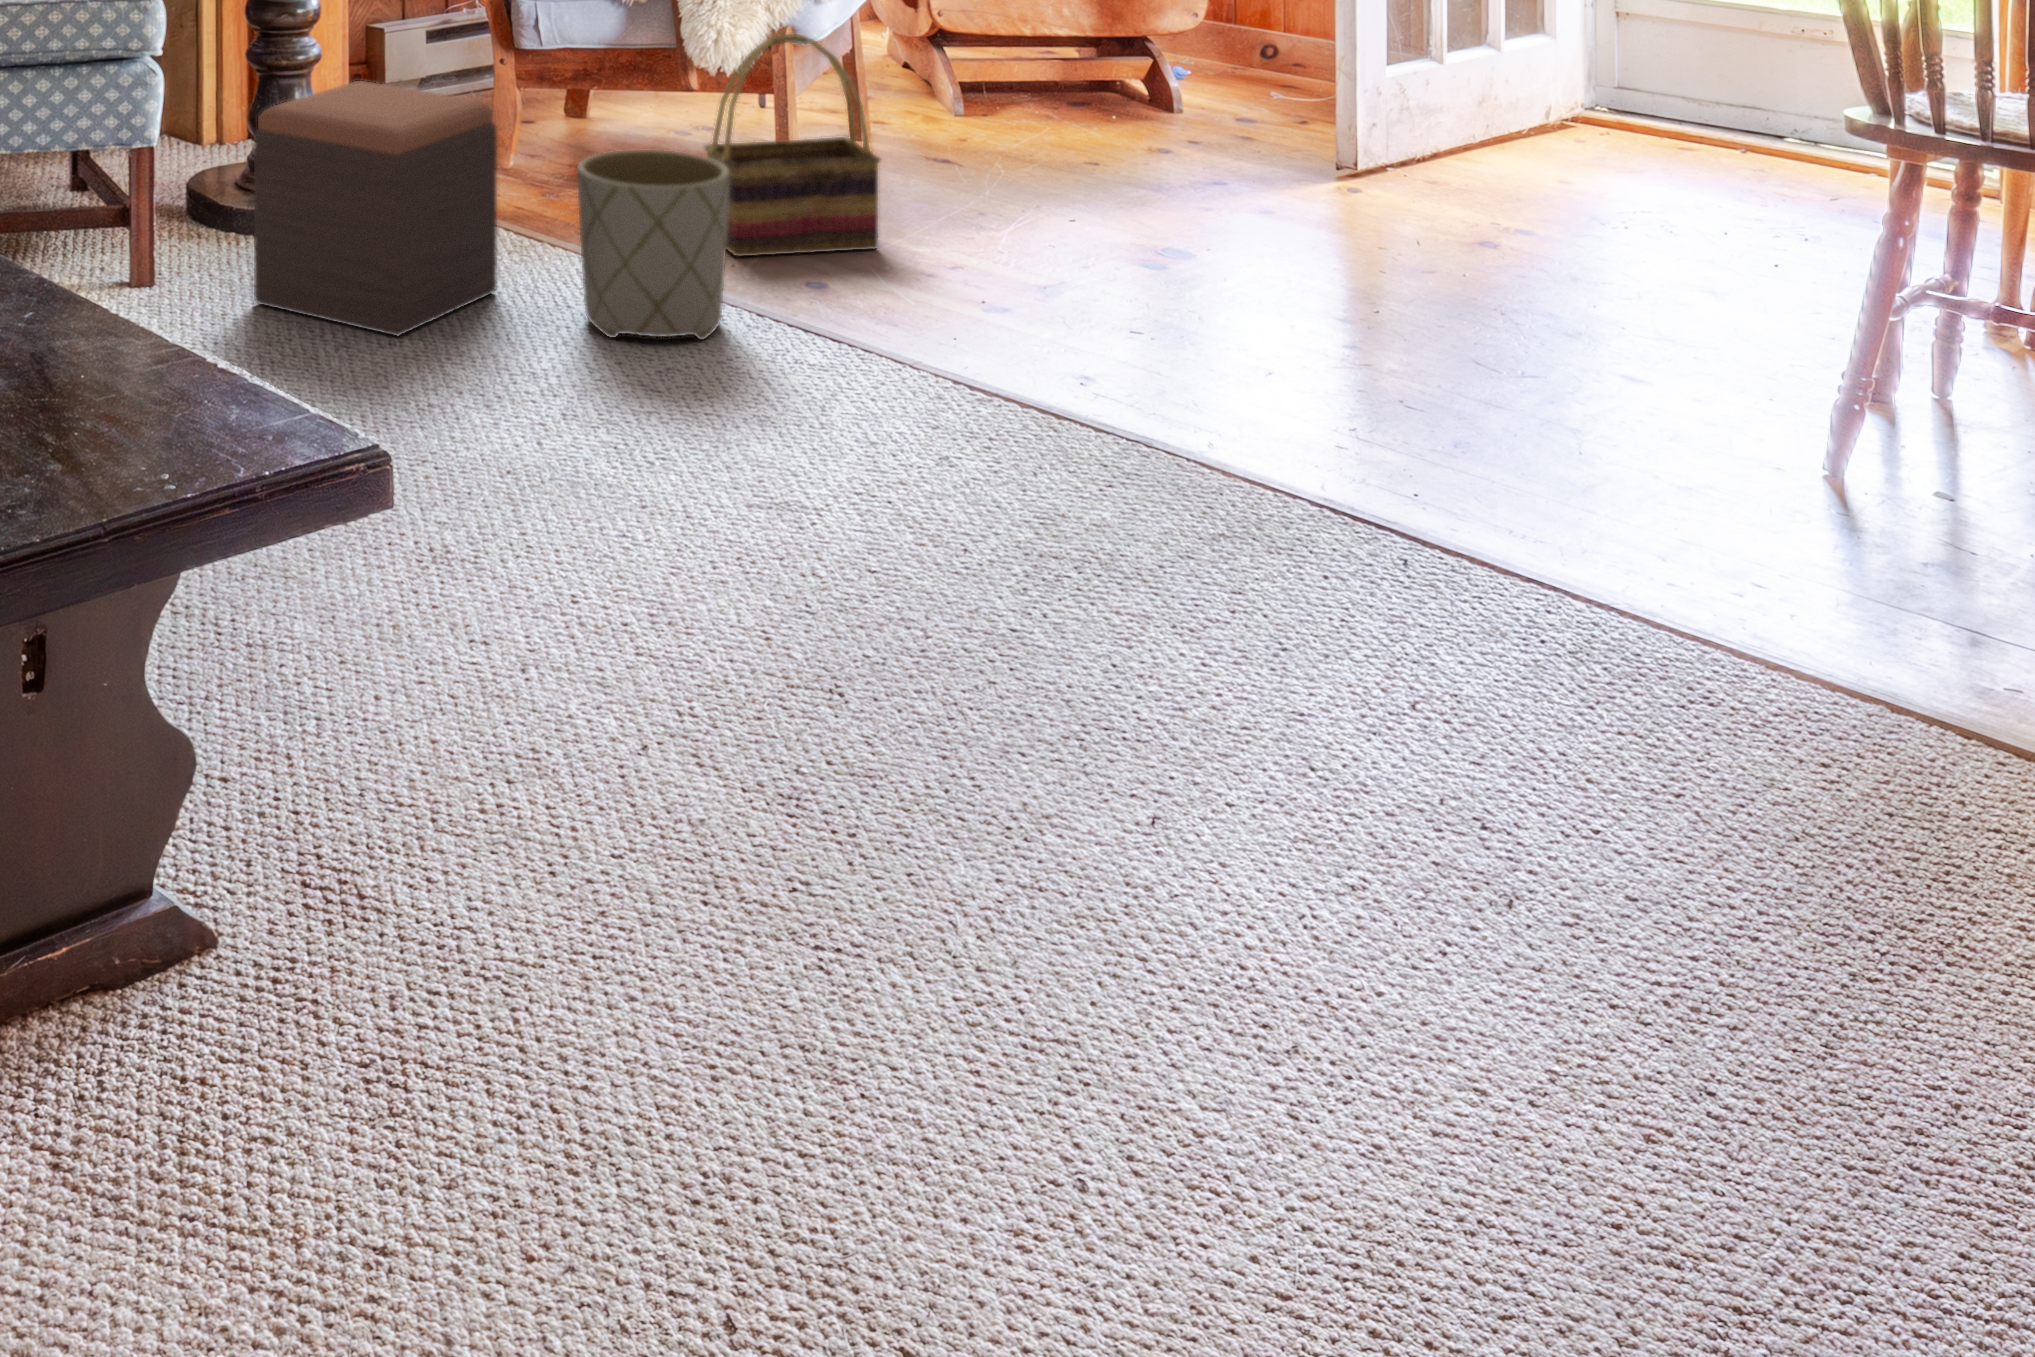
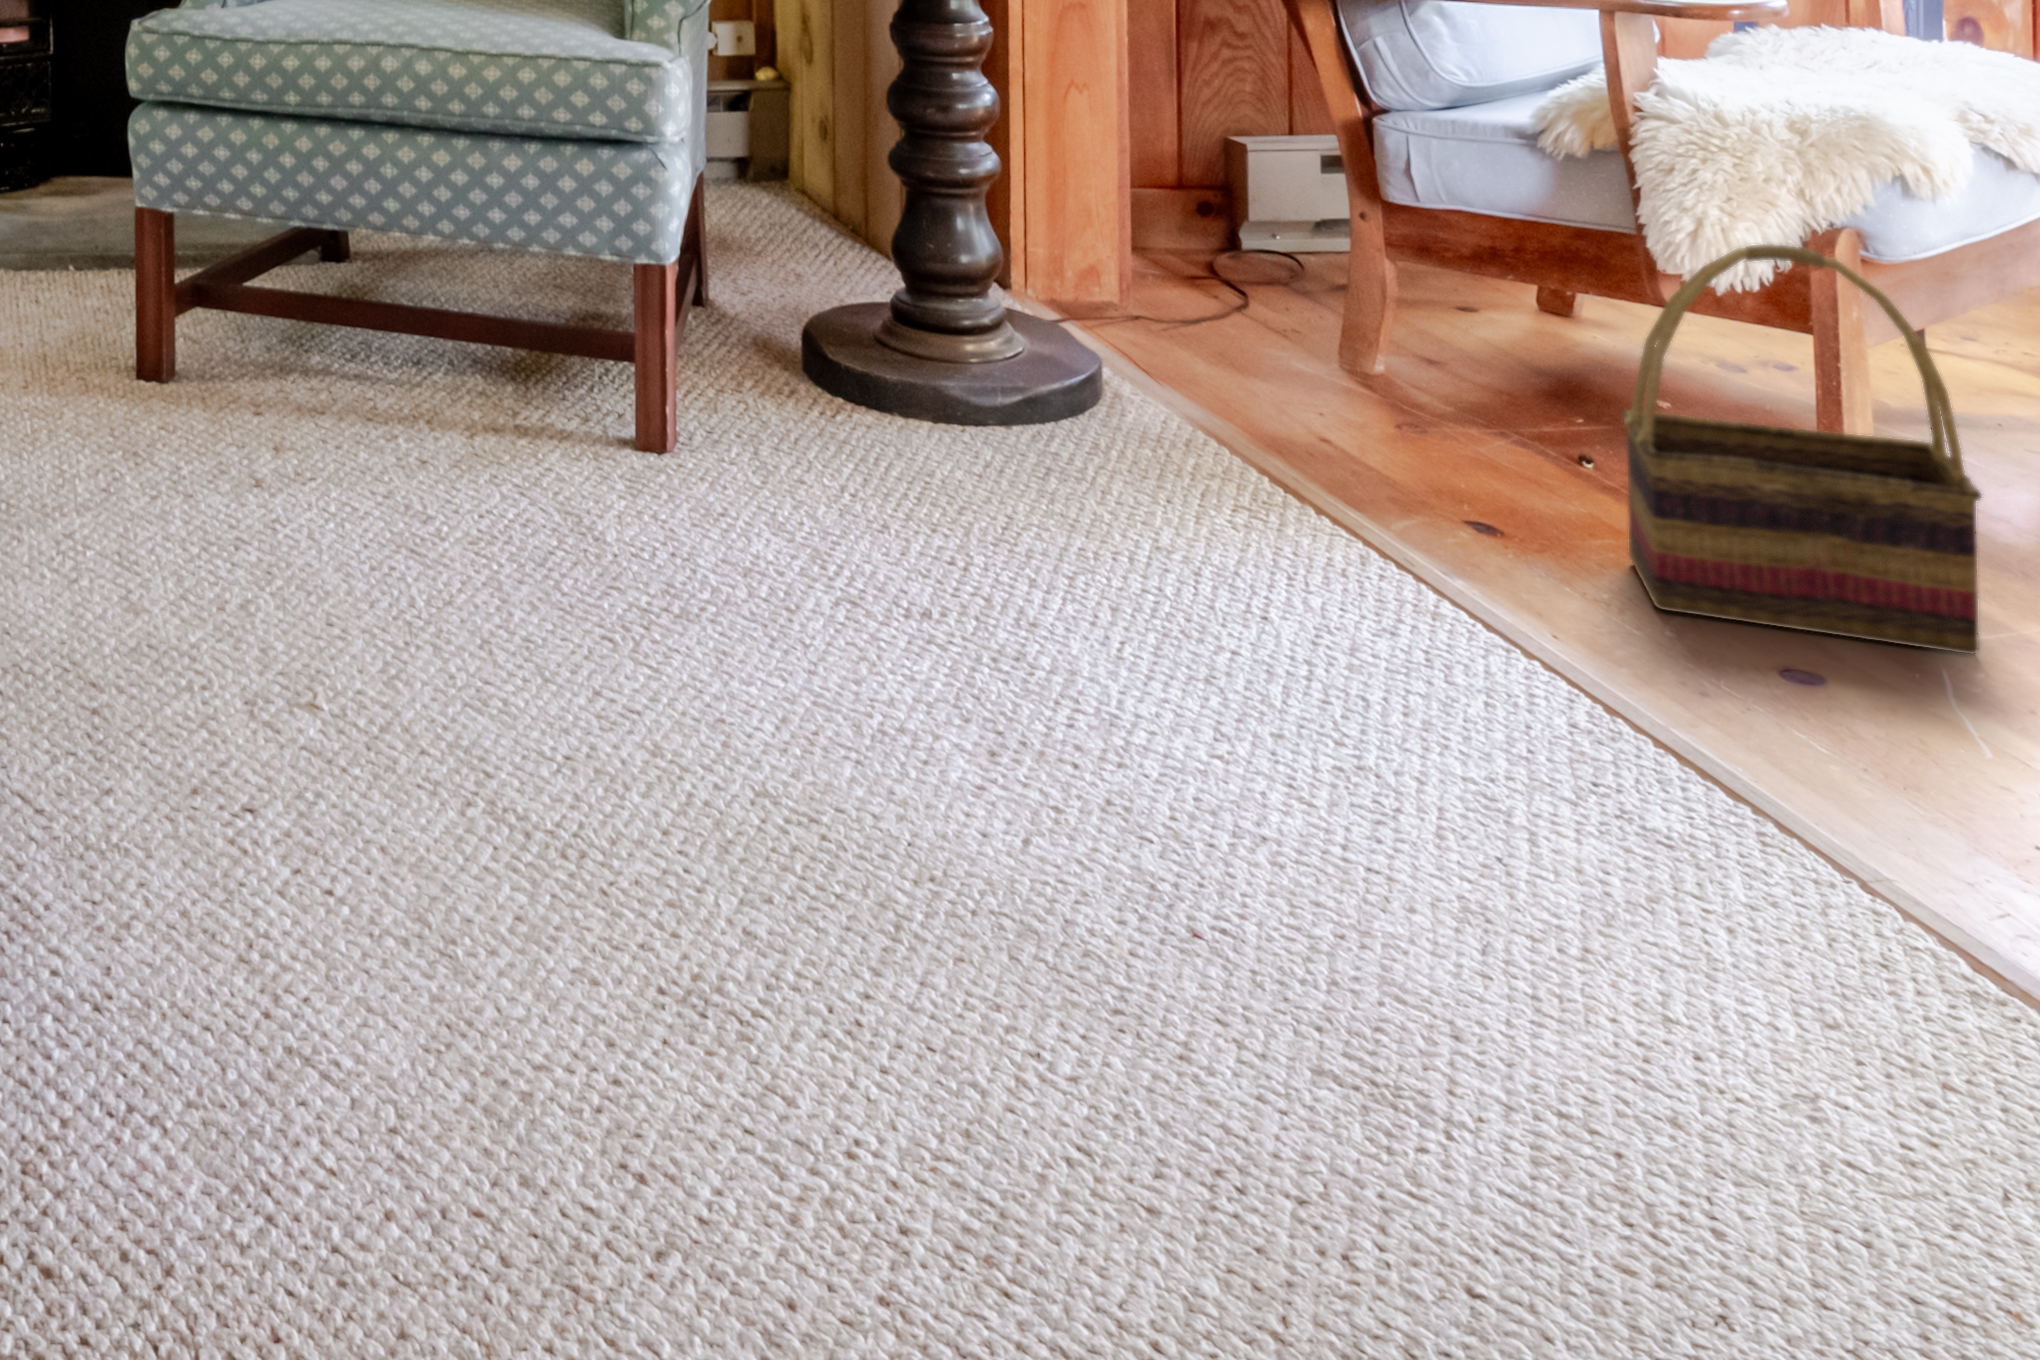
footstool: present [254,81,497,336] -> none [769,218,1164,613]
planter: present [577,150,730,340] -> none [1259,391,1550,743]

